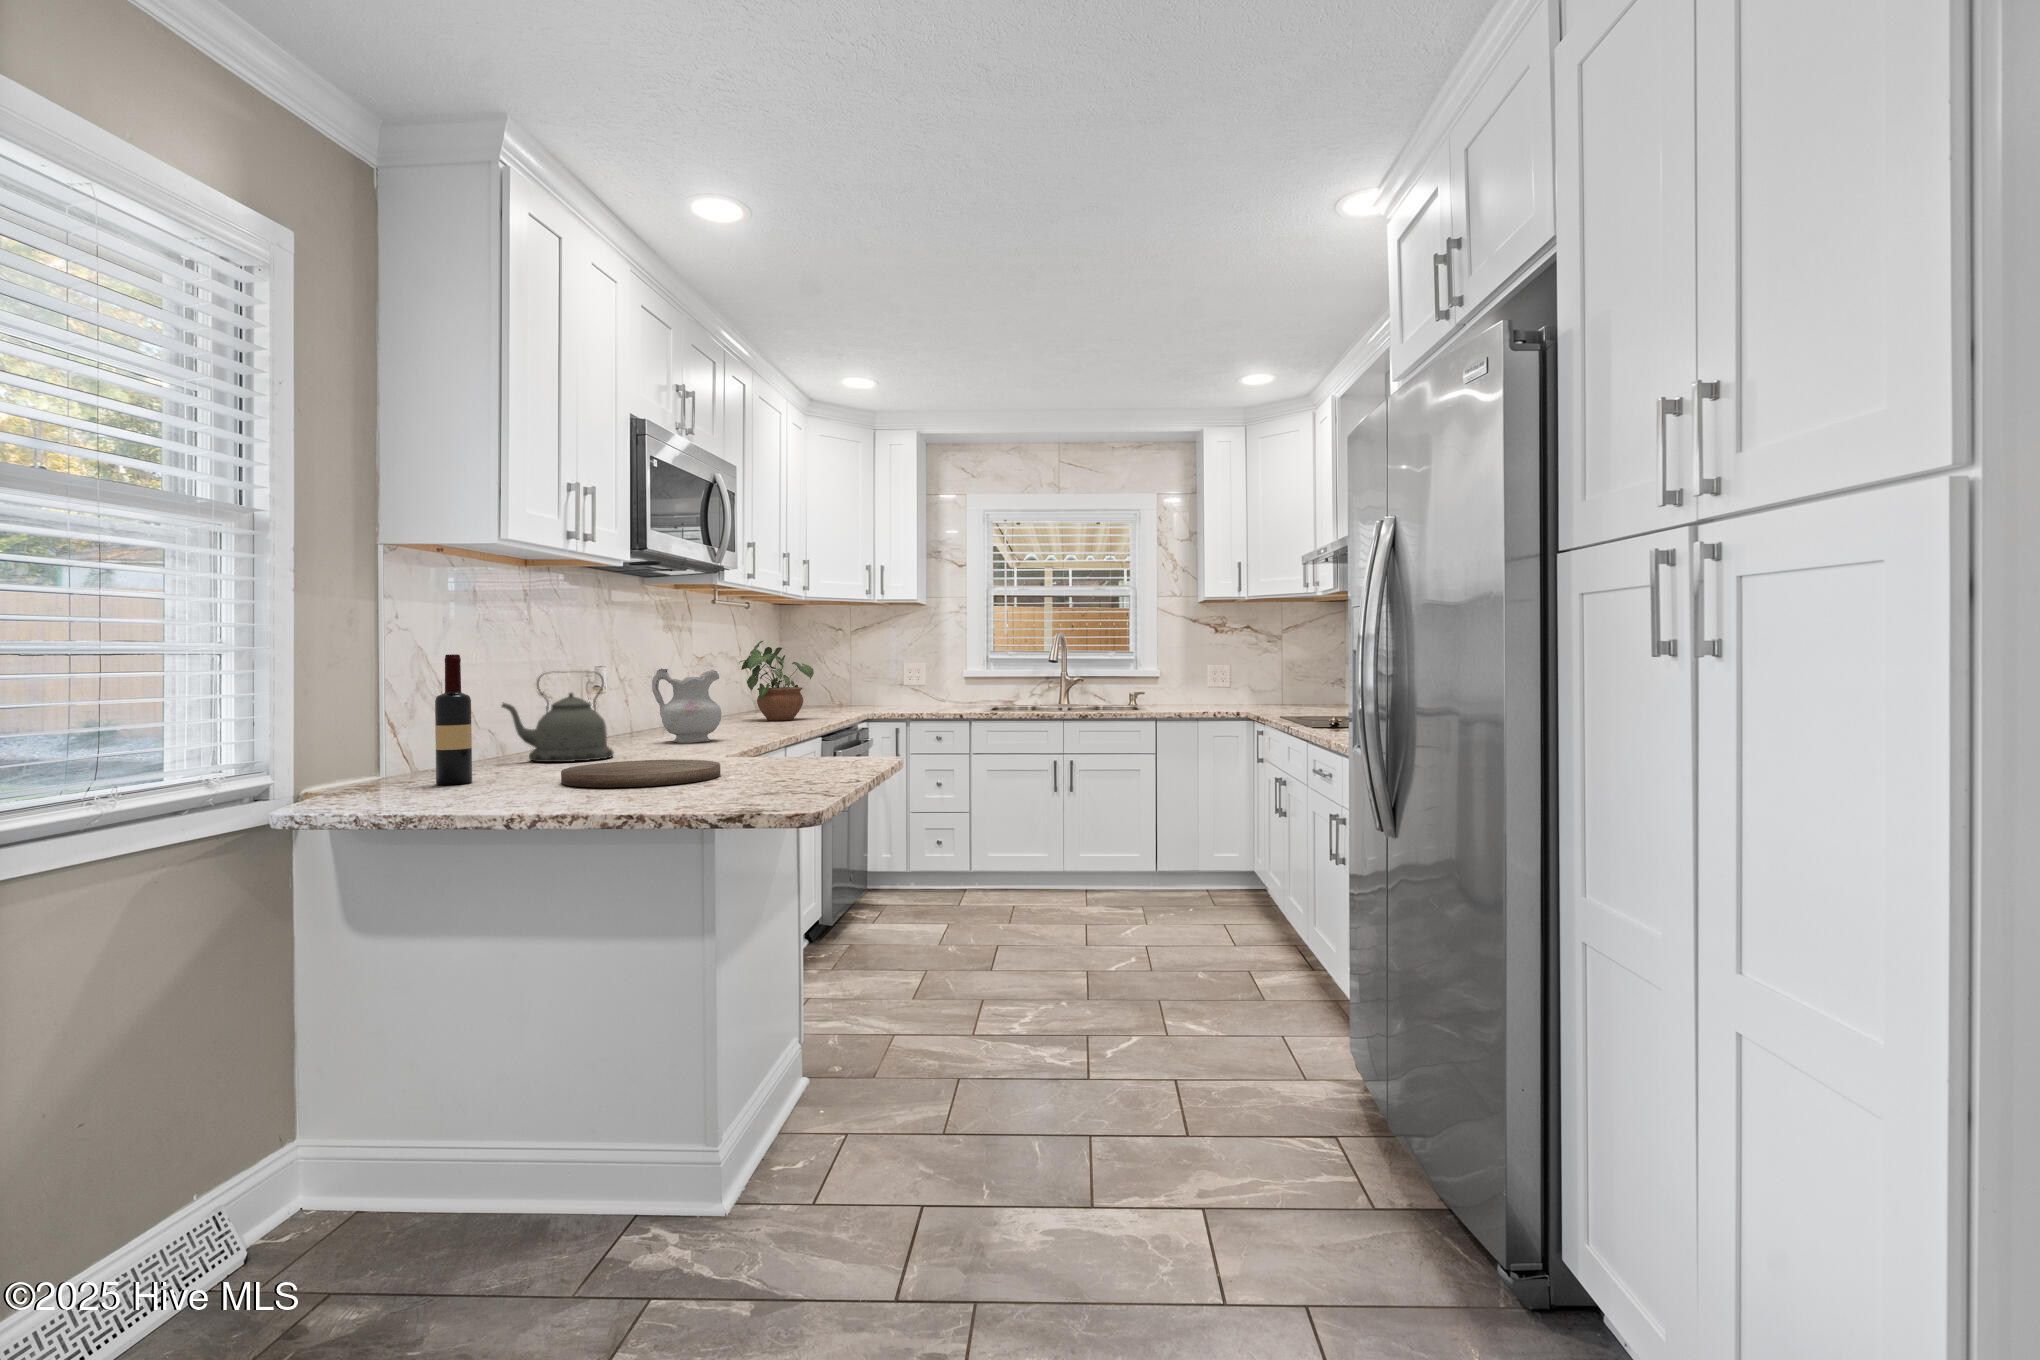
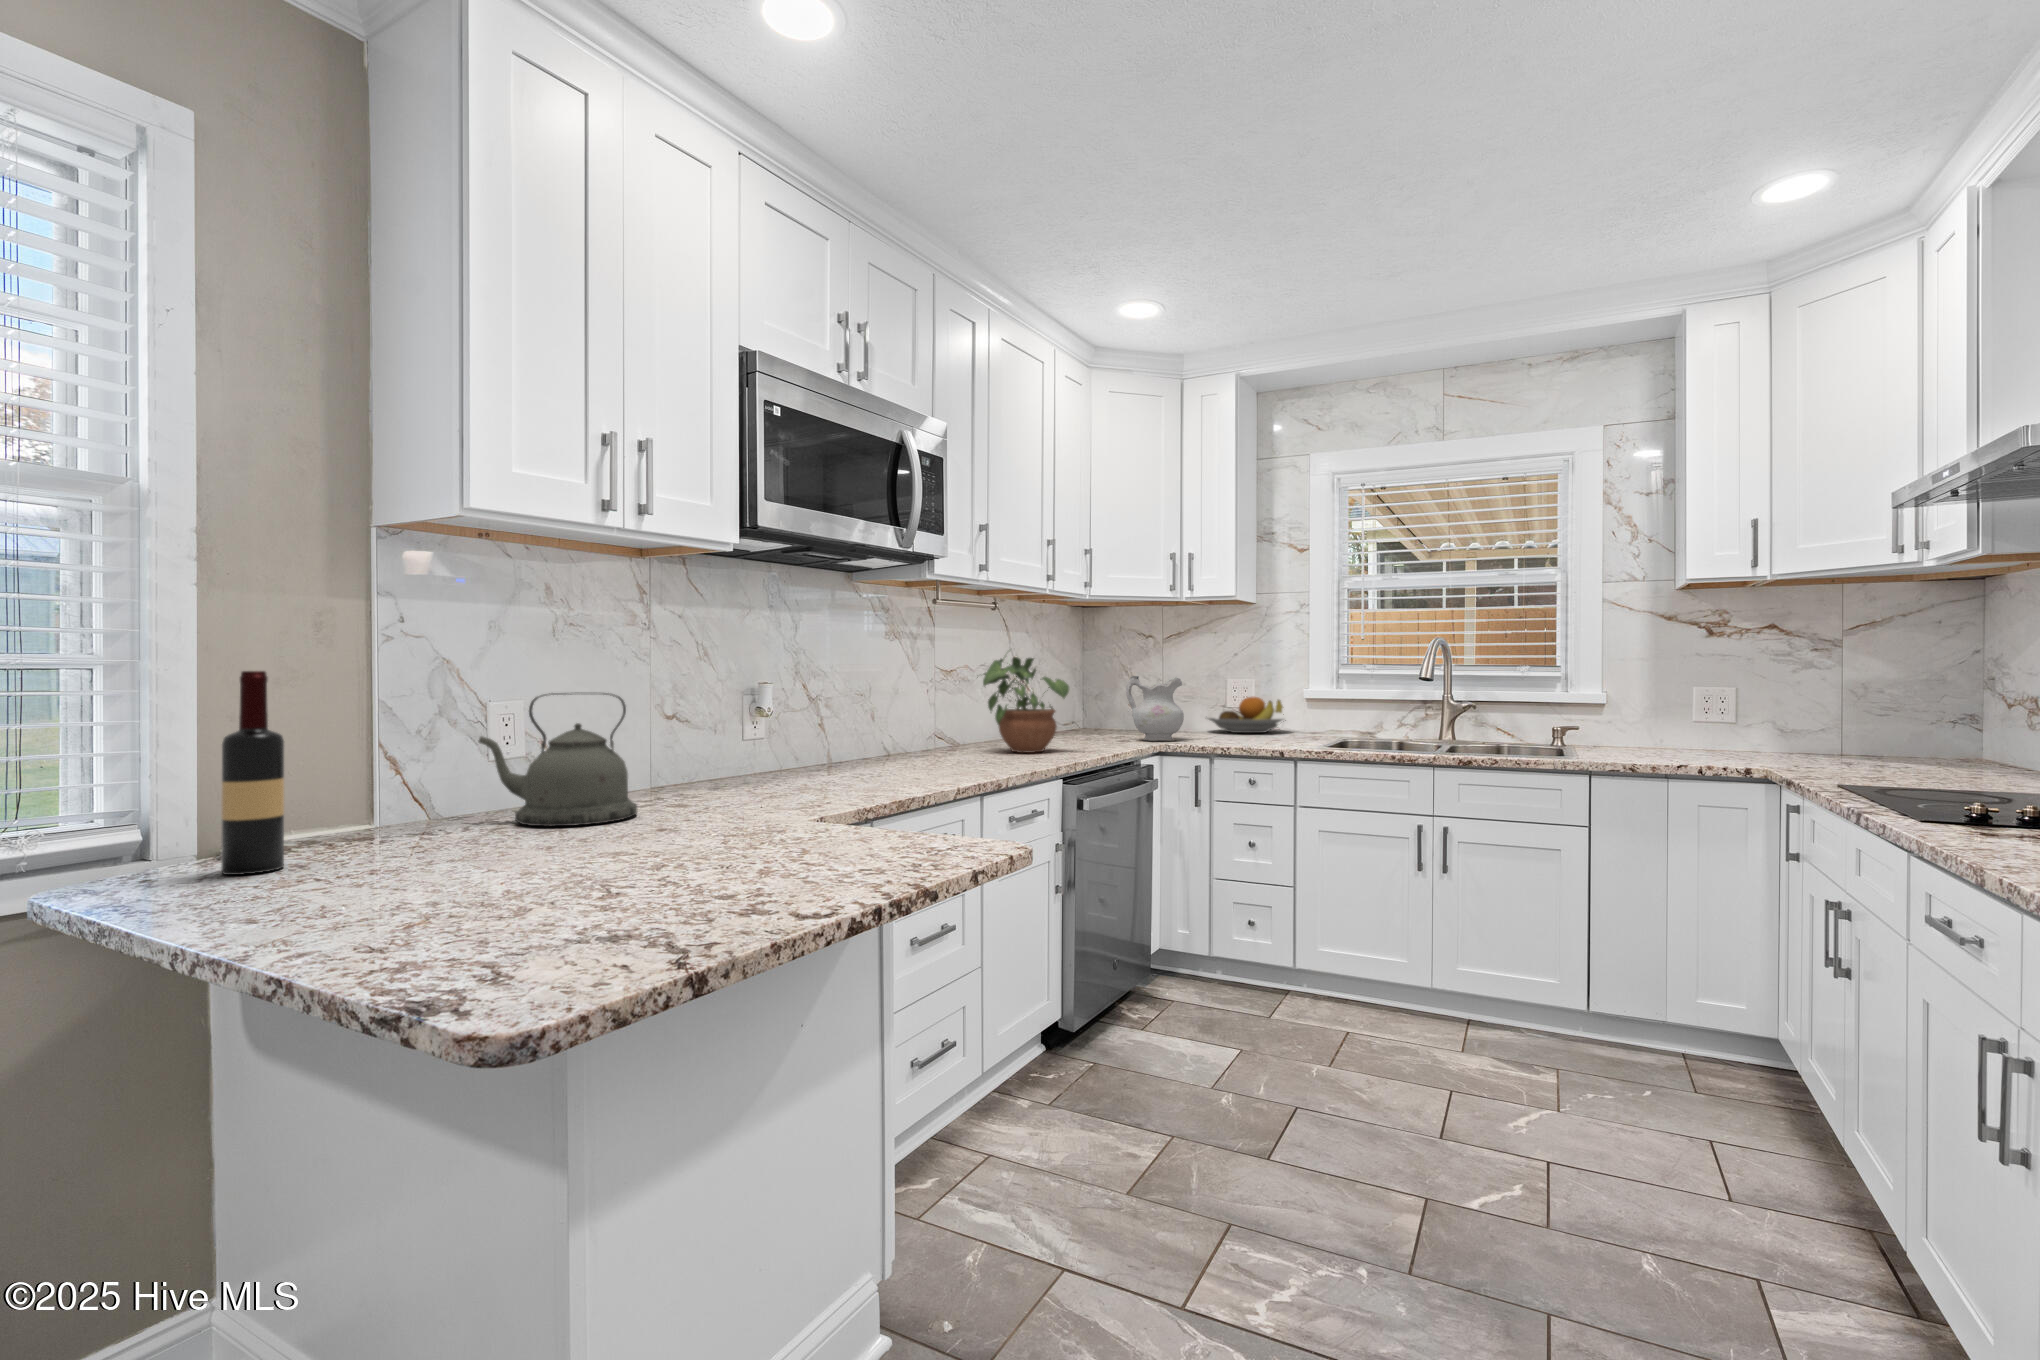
ceramic pitcher: present [652,668,721,742] -> present [1126,676,1184,741]
fruit bowl: none [885,677,950,705] -> present [1208,697,1286,733]
cutting board: present [561,760,720,787] -> none [297,847,602,925]

